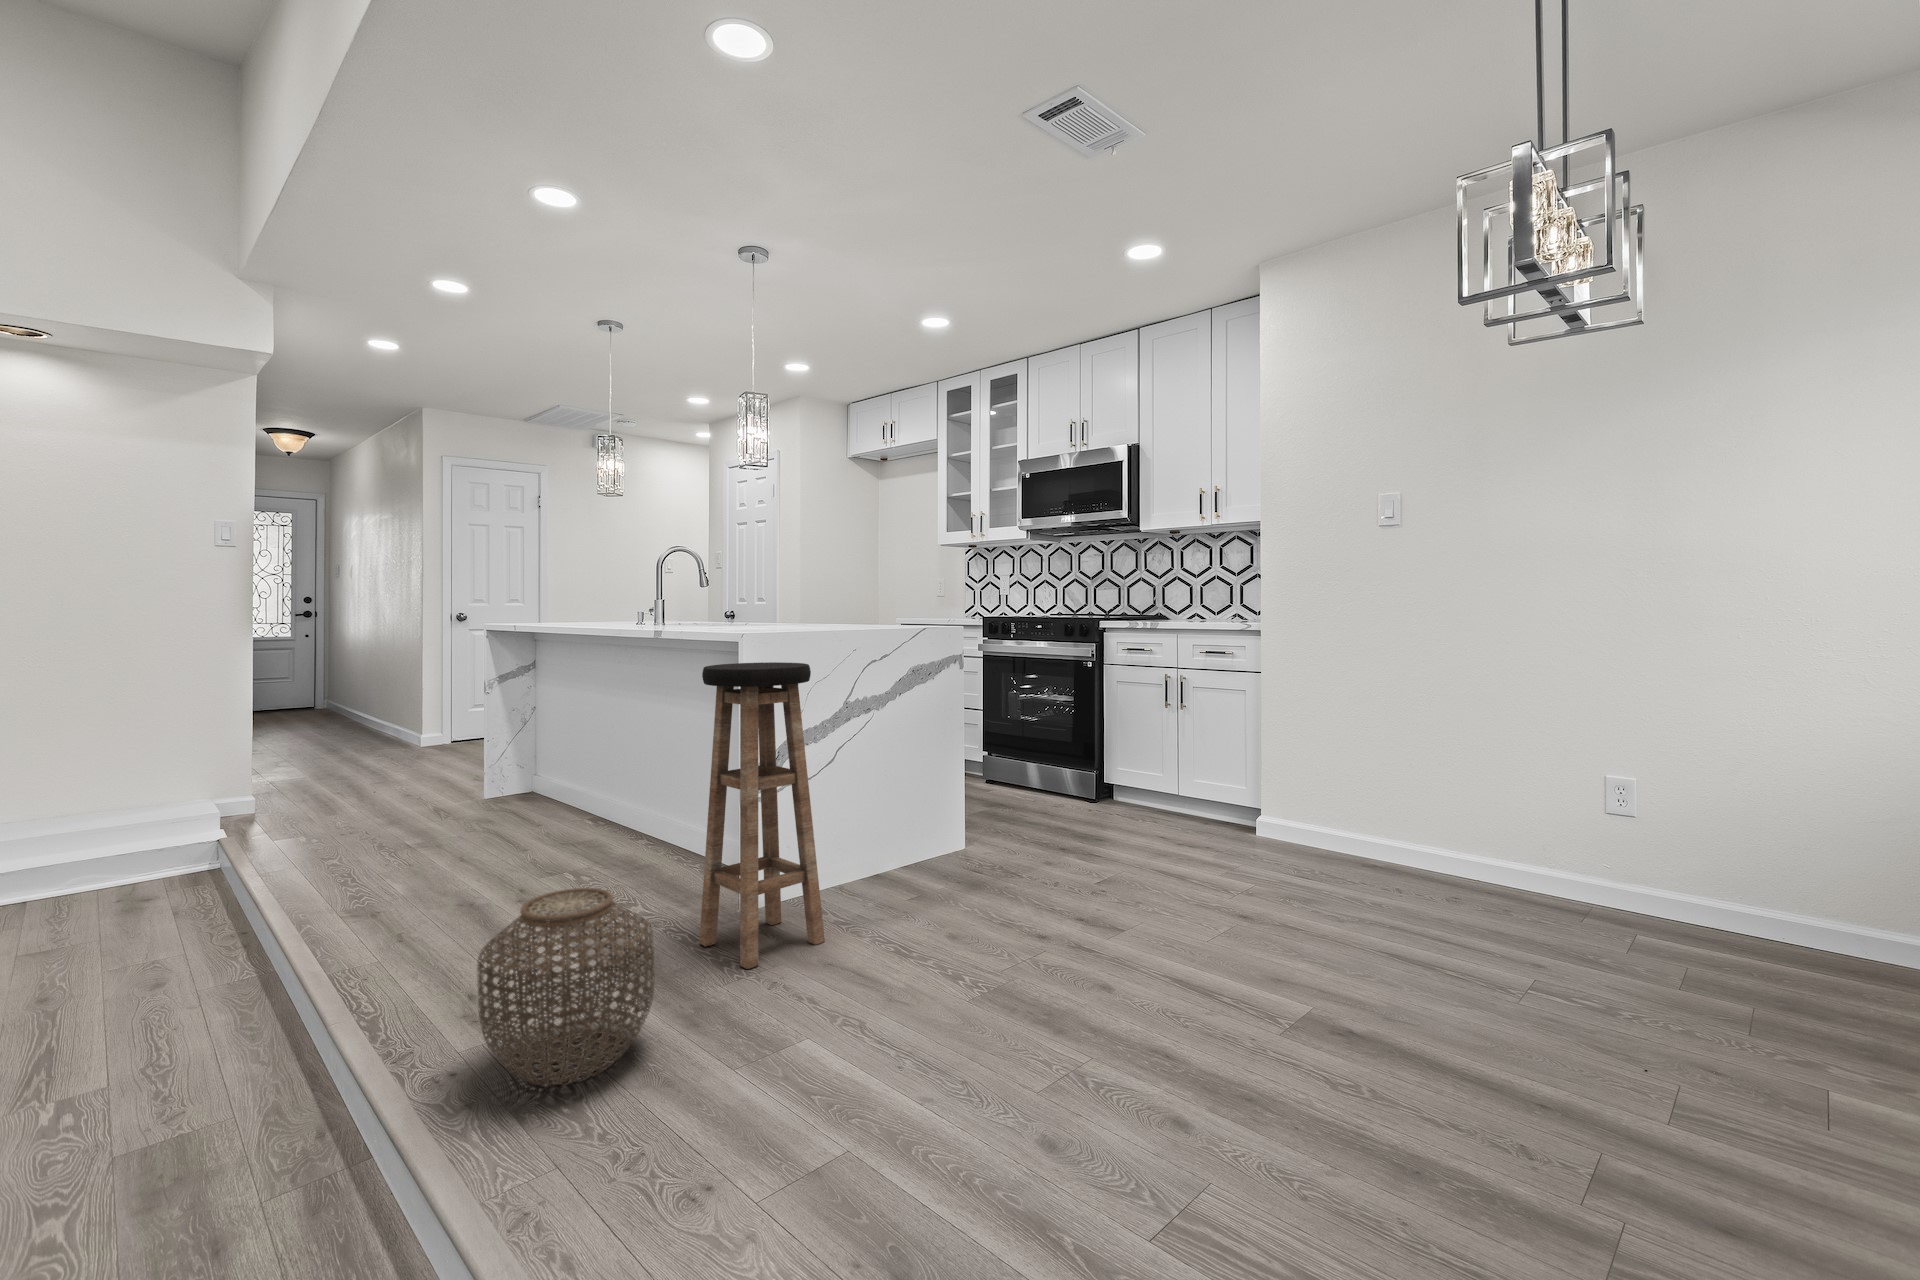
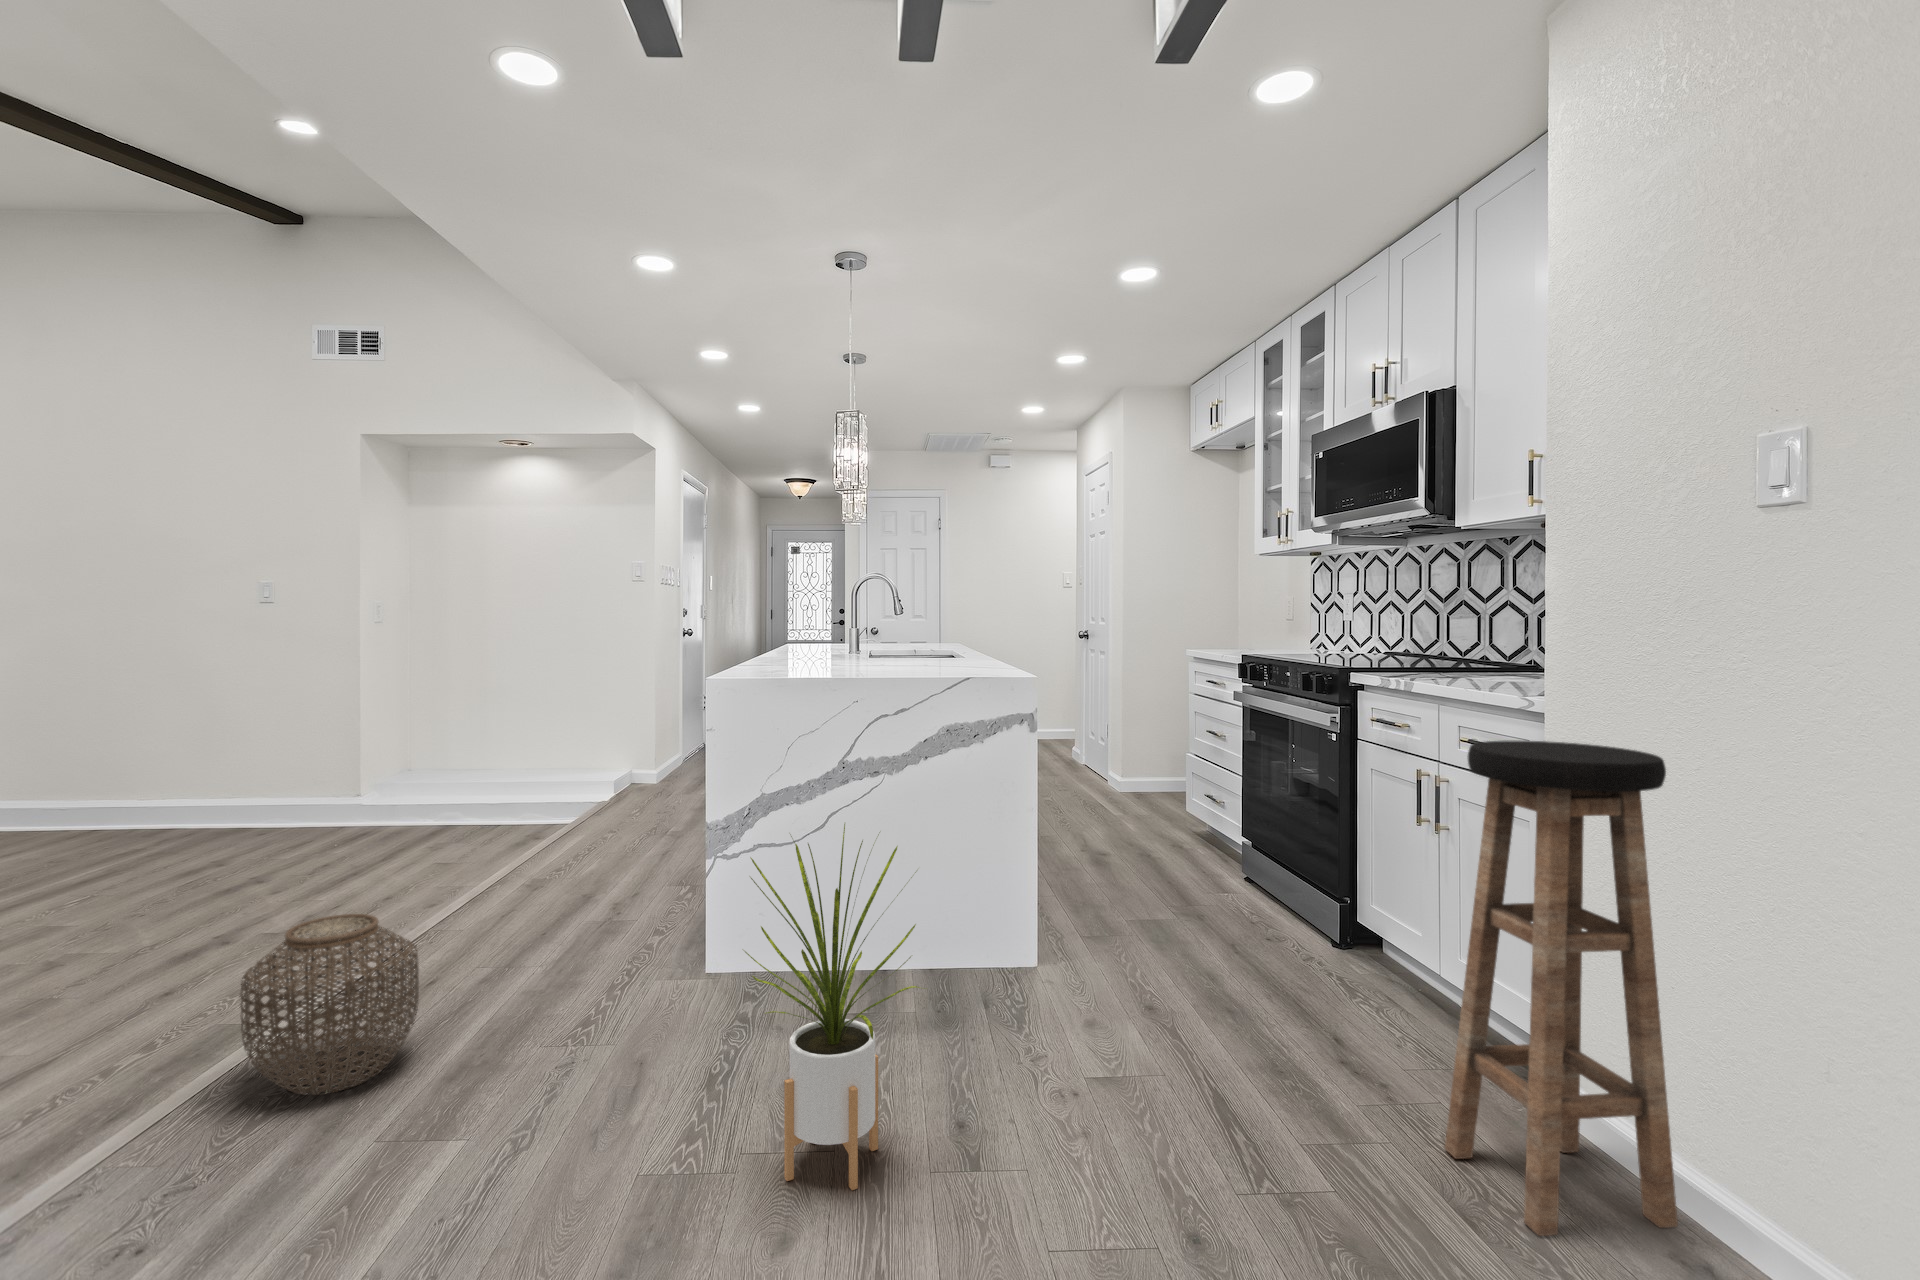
bar stool: present [699,662,825,969] -> present [1445,740,1678,1236]
house plant: none [1013,716,1136,969] -> present [745,824,920,1190]

